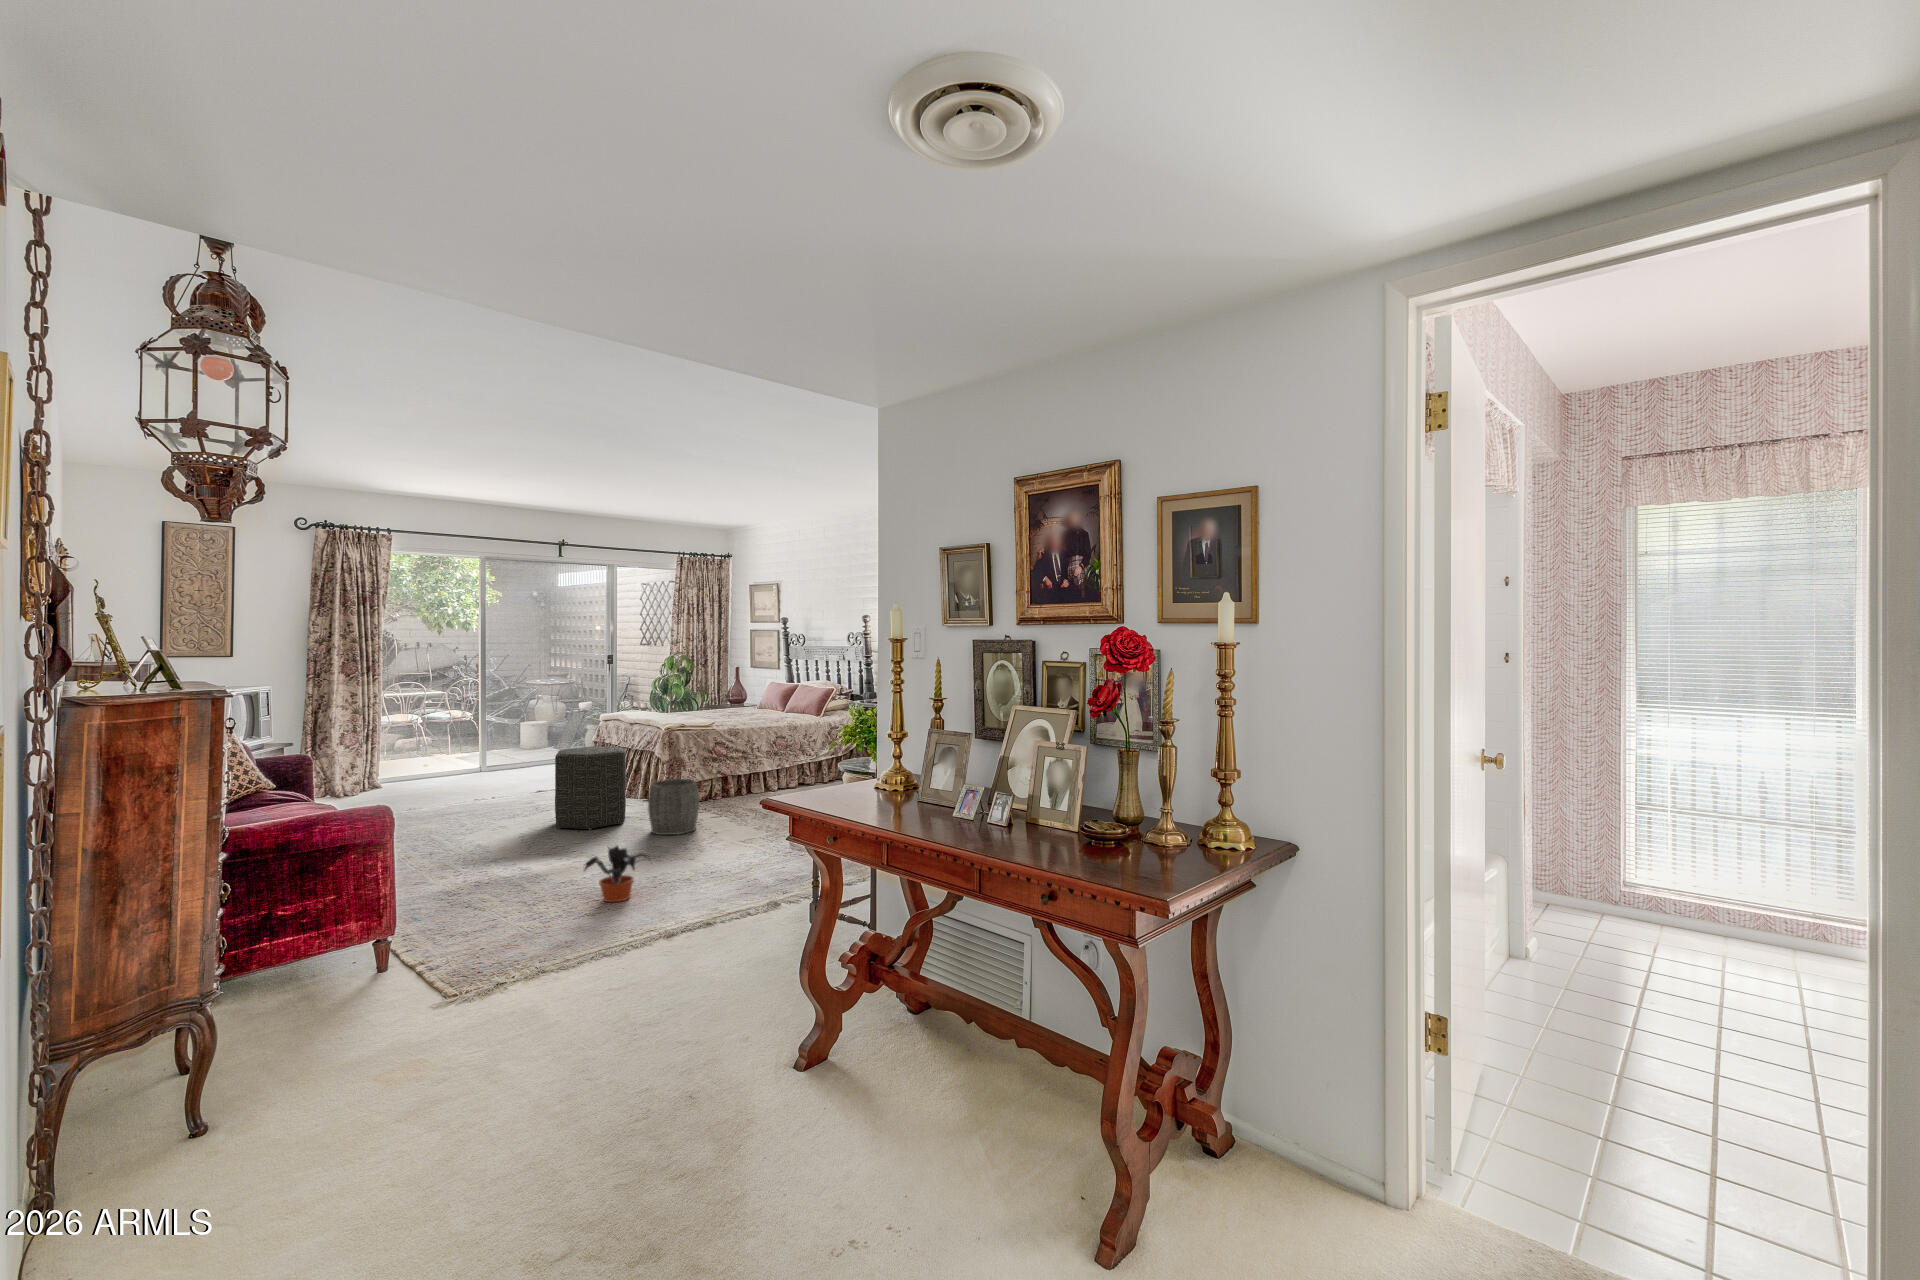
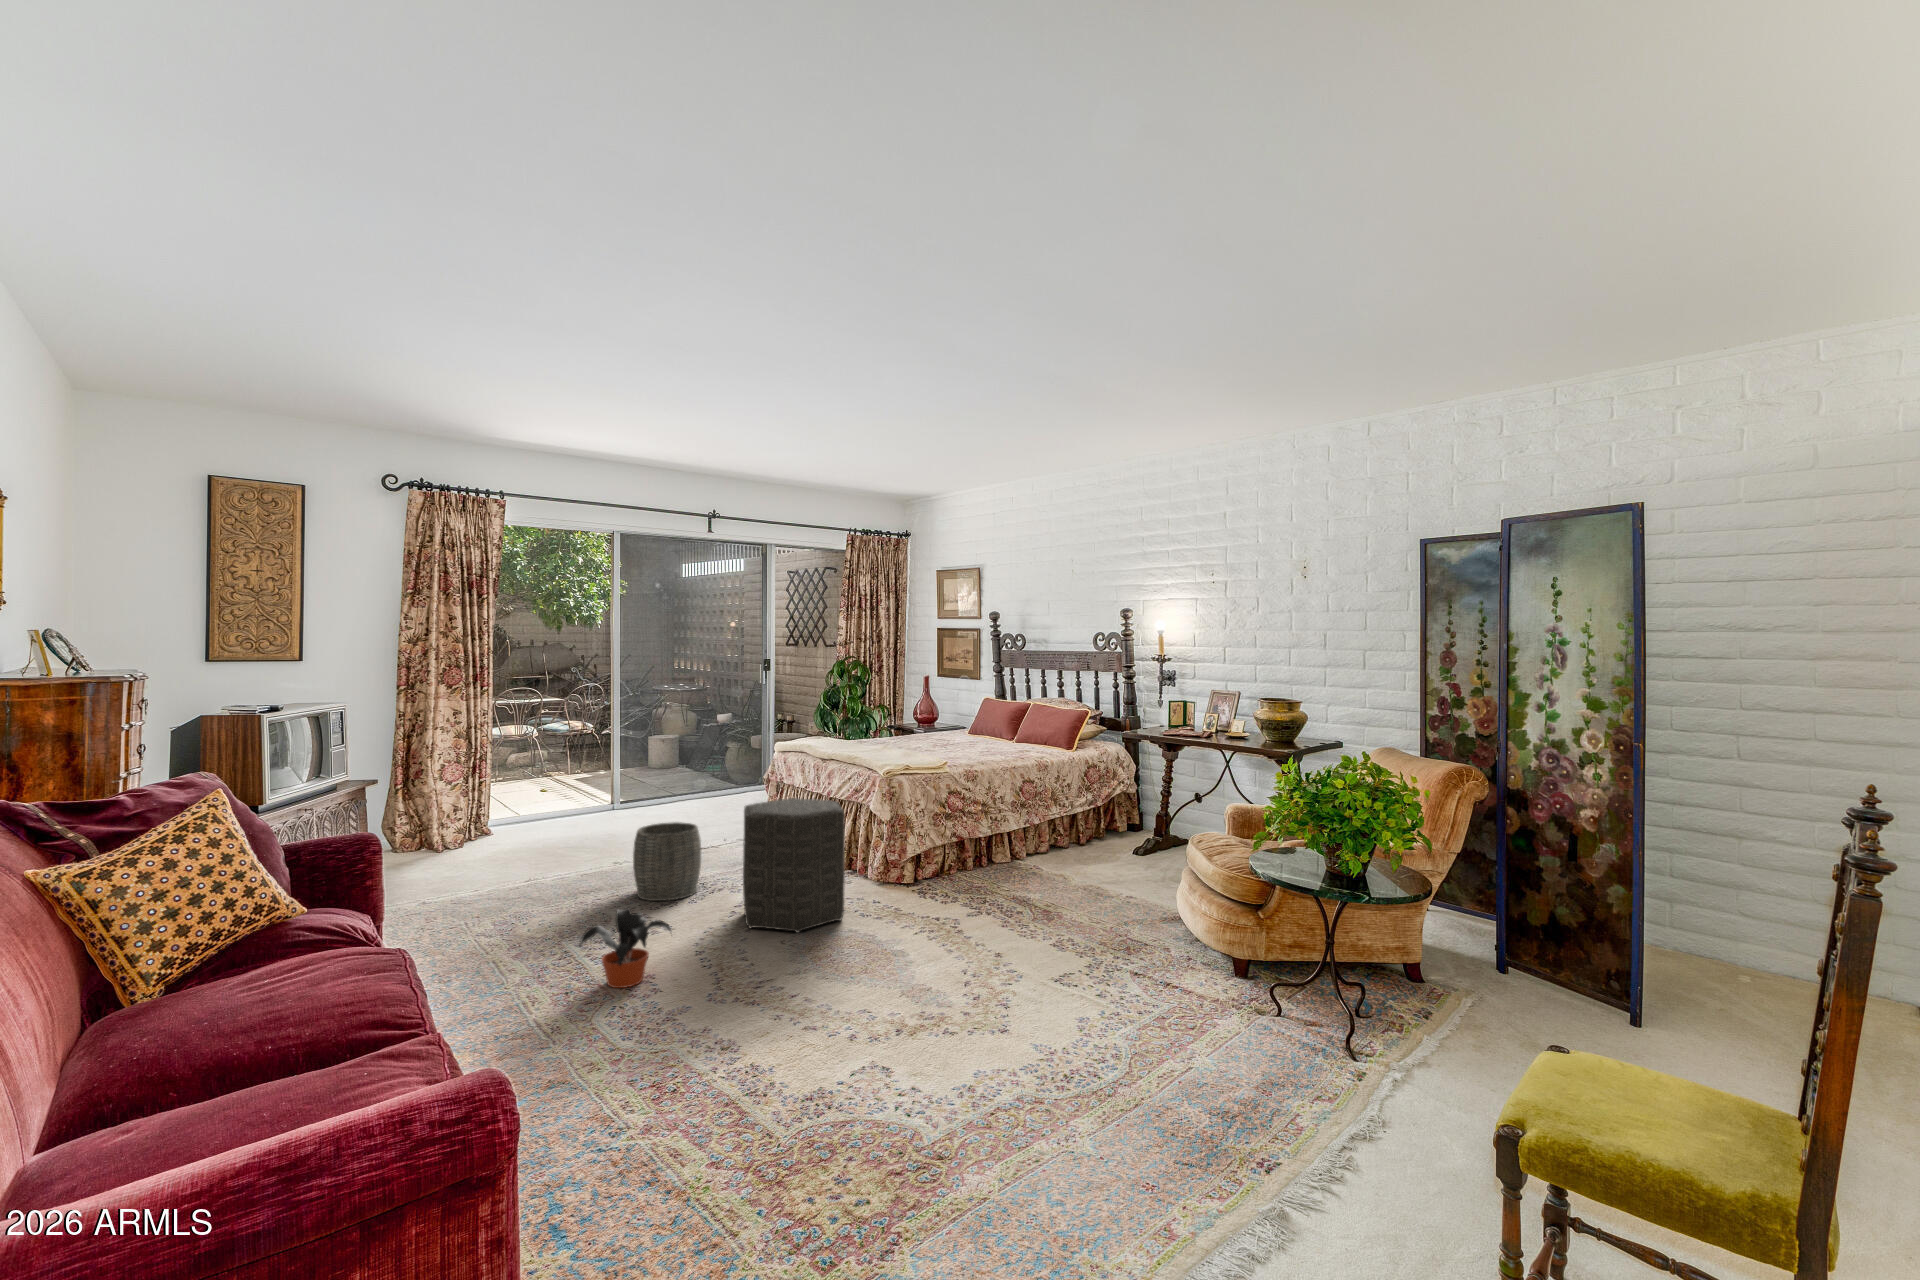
woven basket: present [648,779,699,835] -> present [633,822,701,901]
potted plant: present [584,846,649,902] -> present [579,908,671,988]

